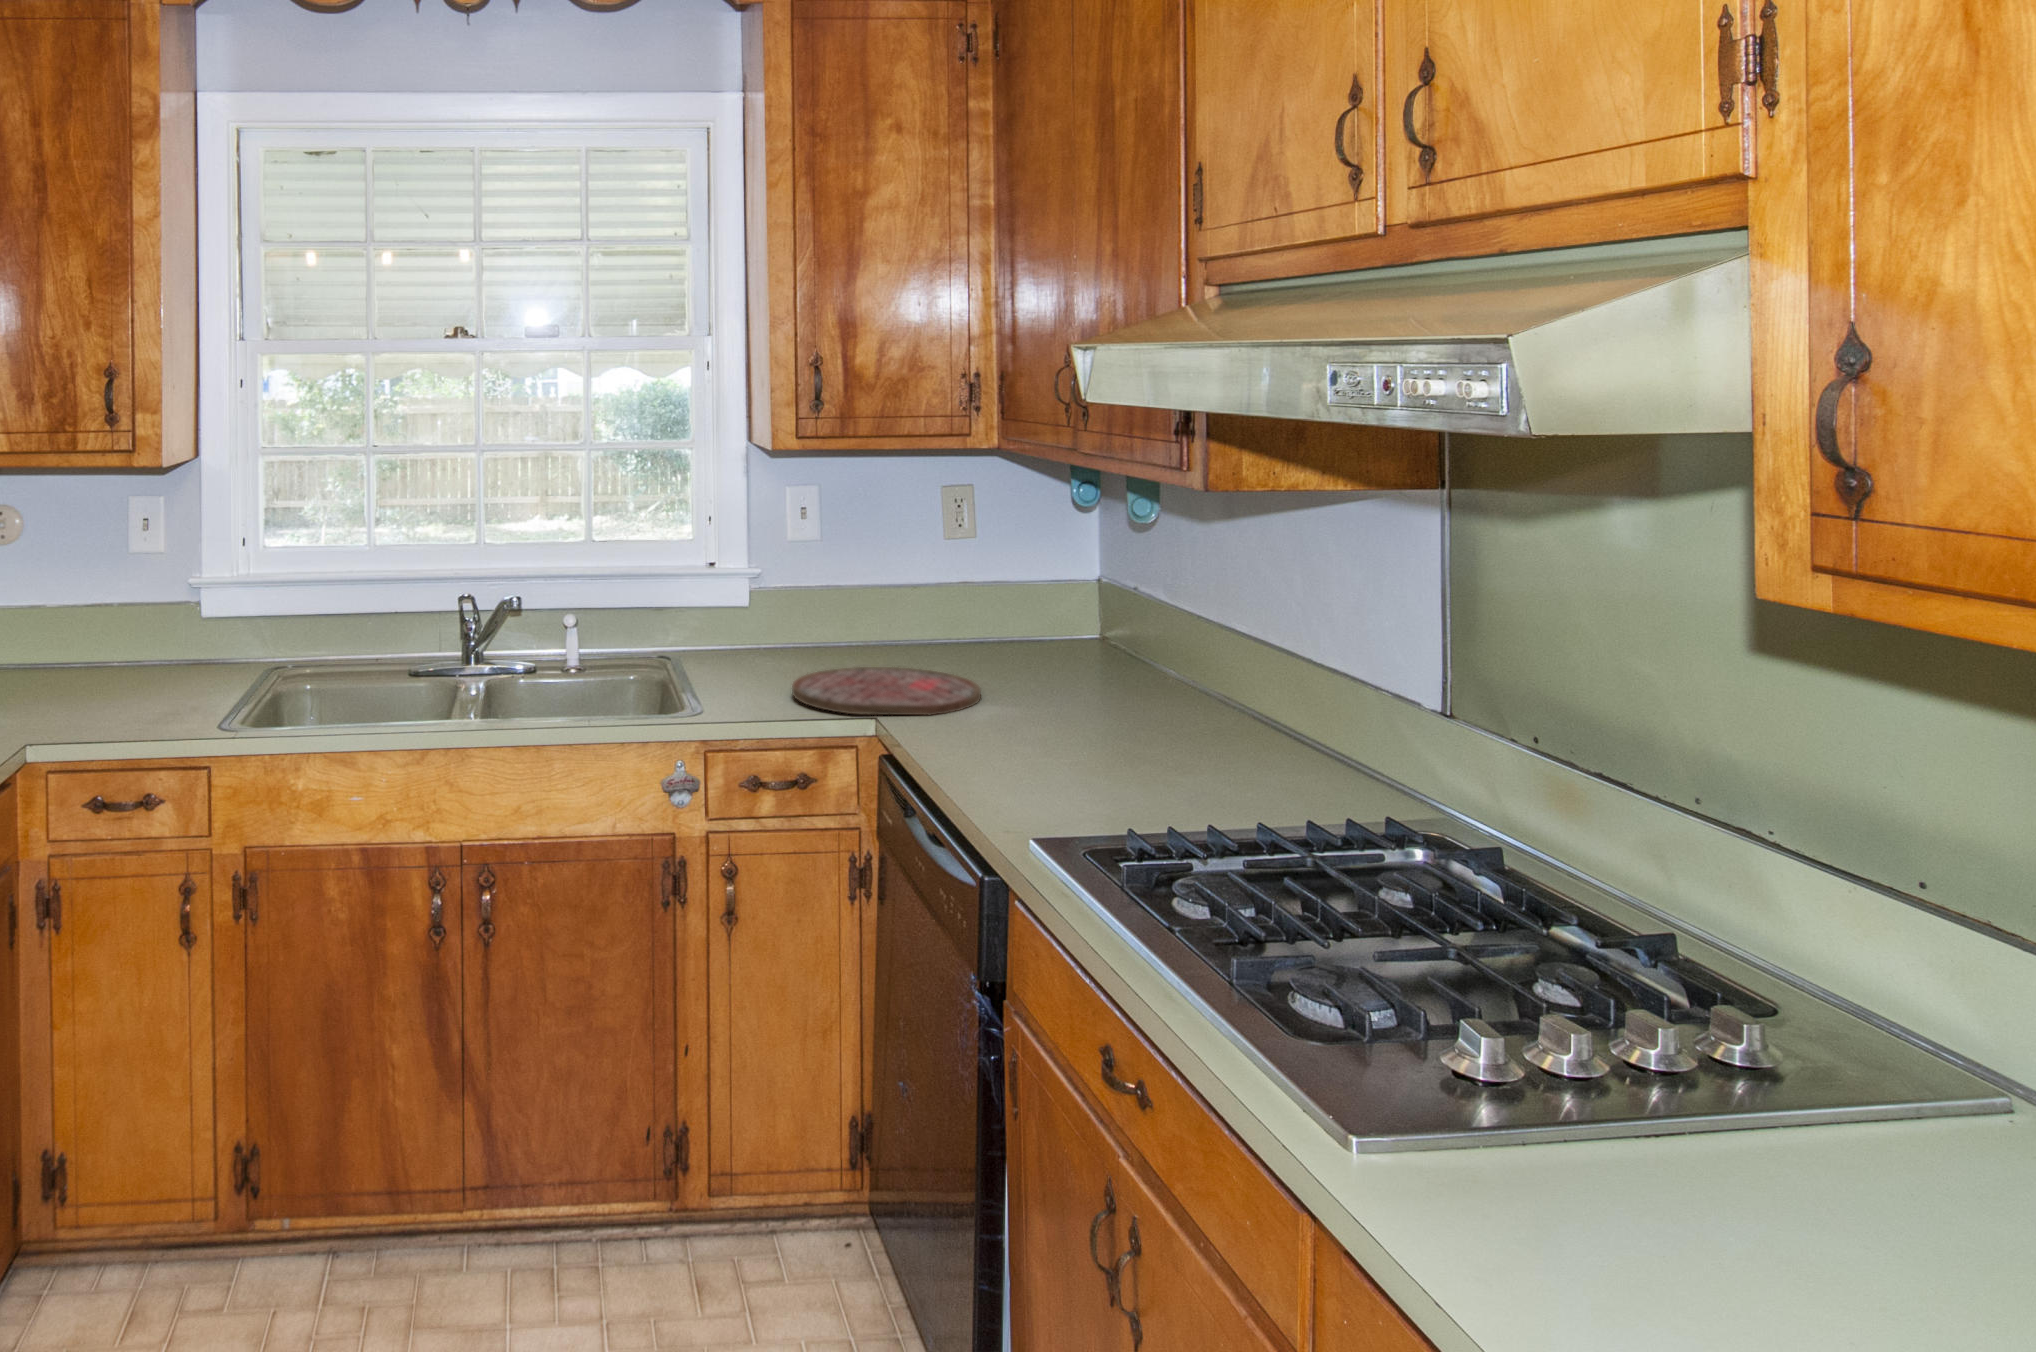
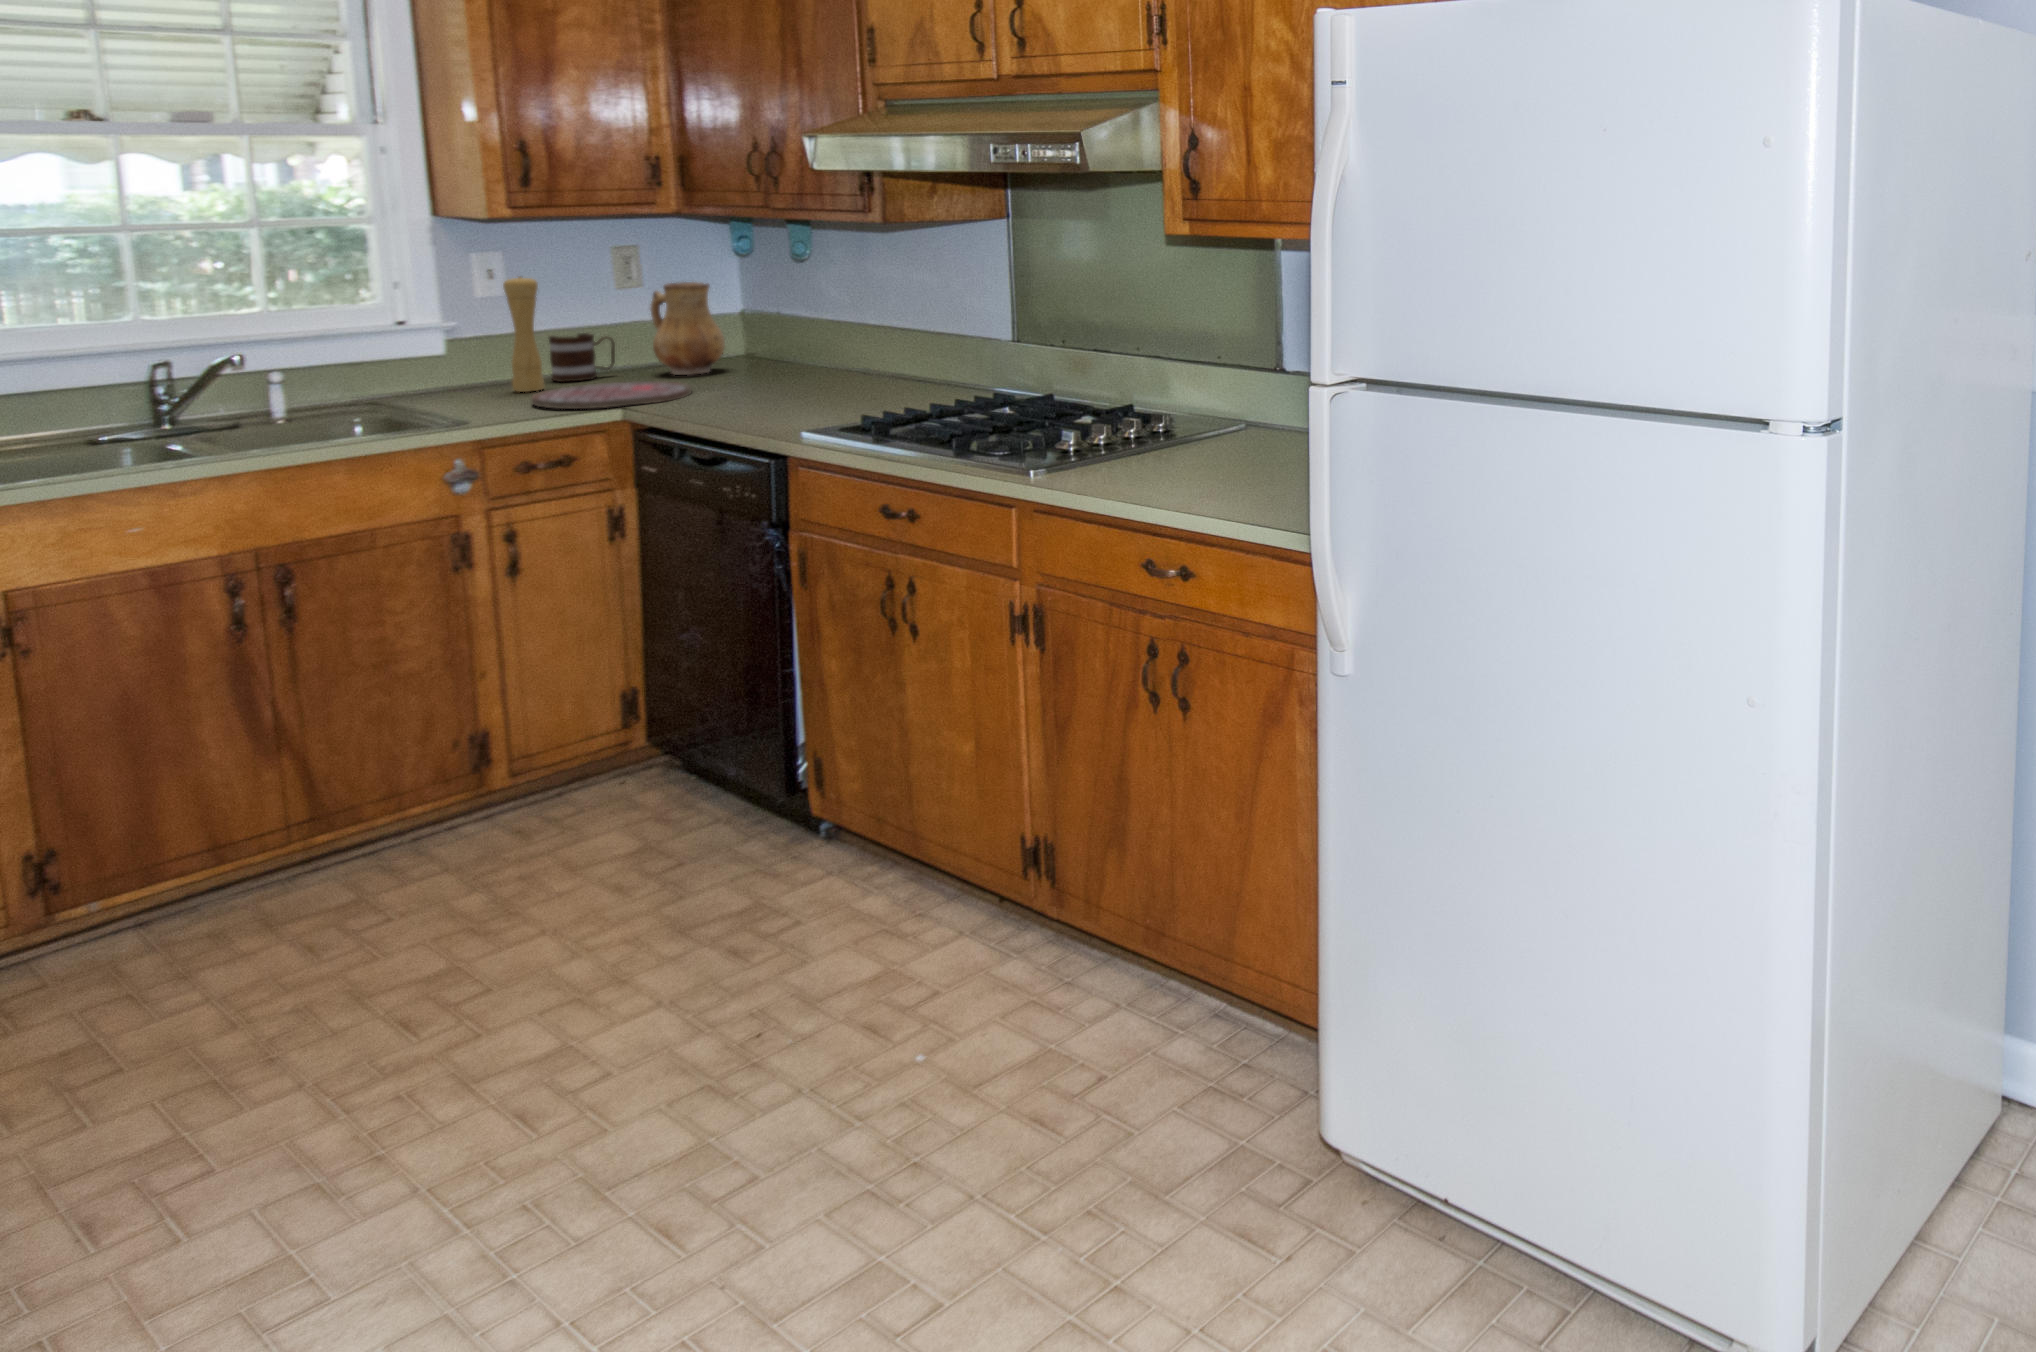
pepper mill: none [799,519,837,665] -> present [503,276,544,392]
ceramic pitcher: none [967,536,1056,665] -> present [650,282,725,375]
mug: none [856,591,930,655] -> present [548,333,615,382]

